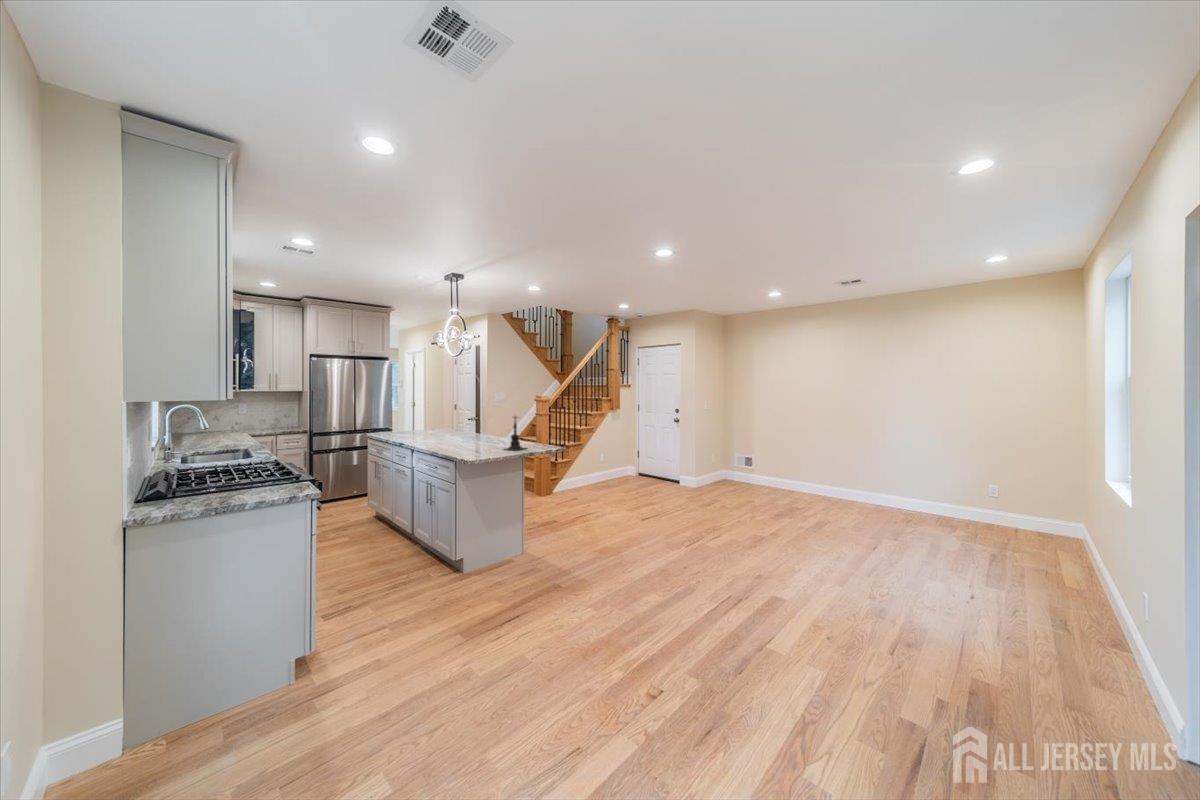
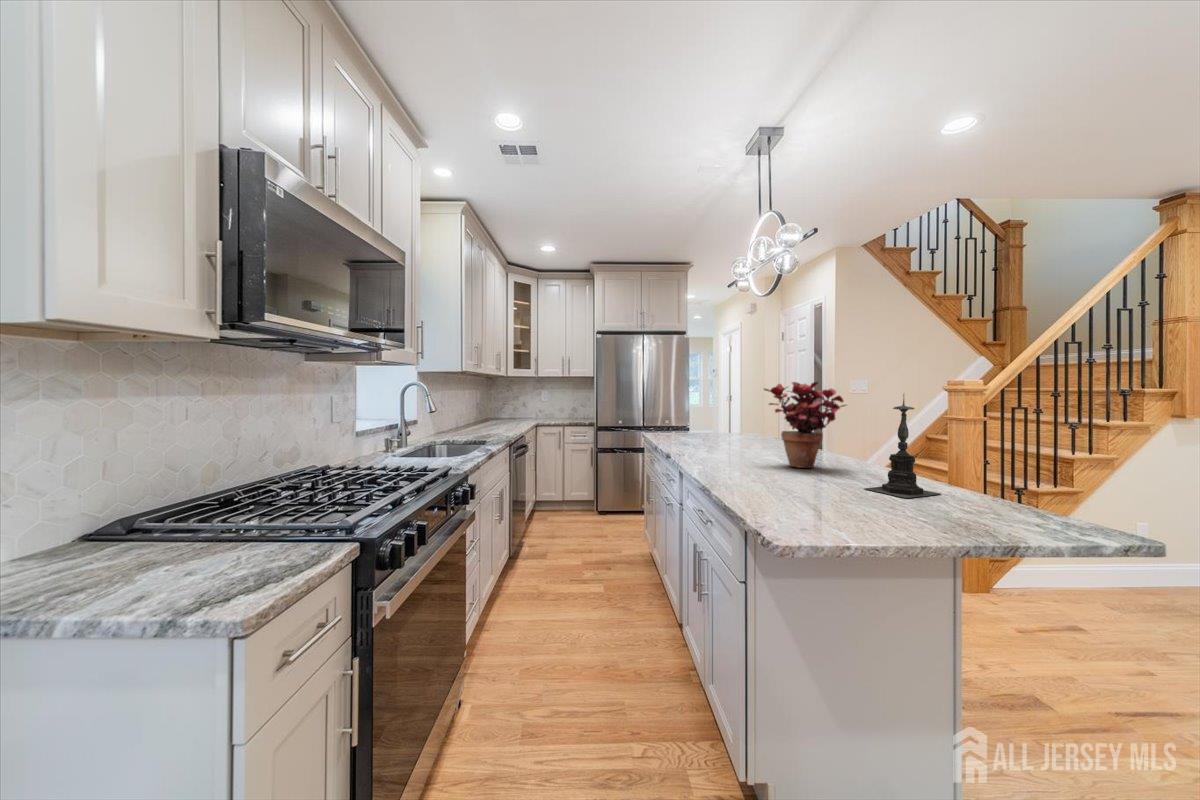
potted plant: none [458,405,495,445] -> present [764,382,846,468]

